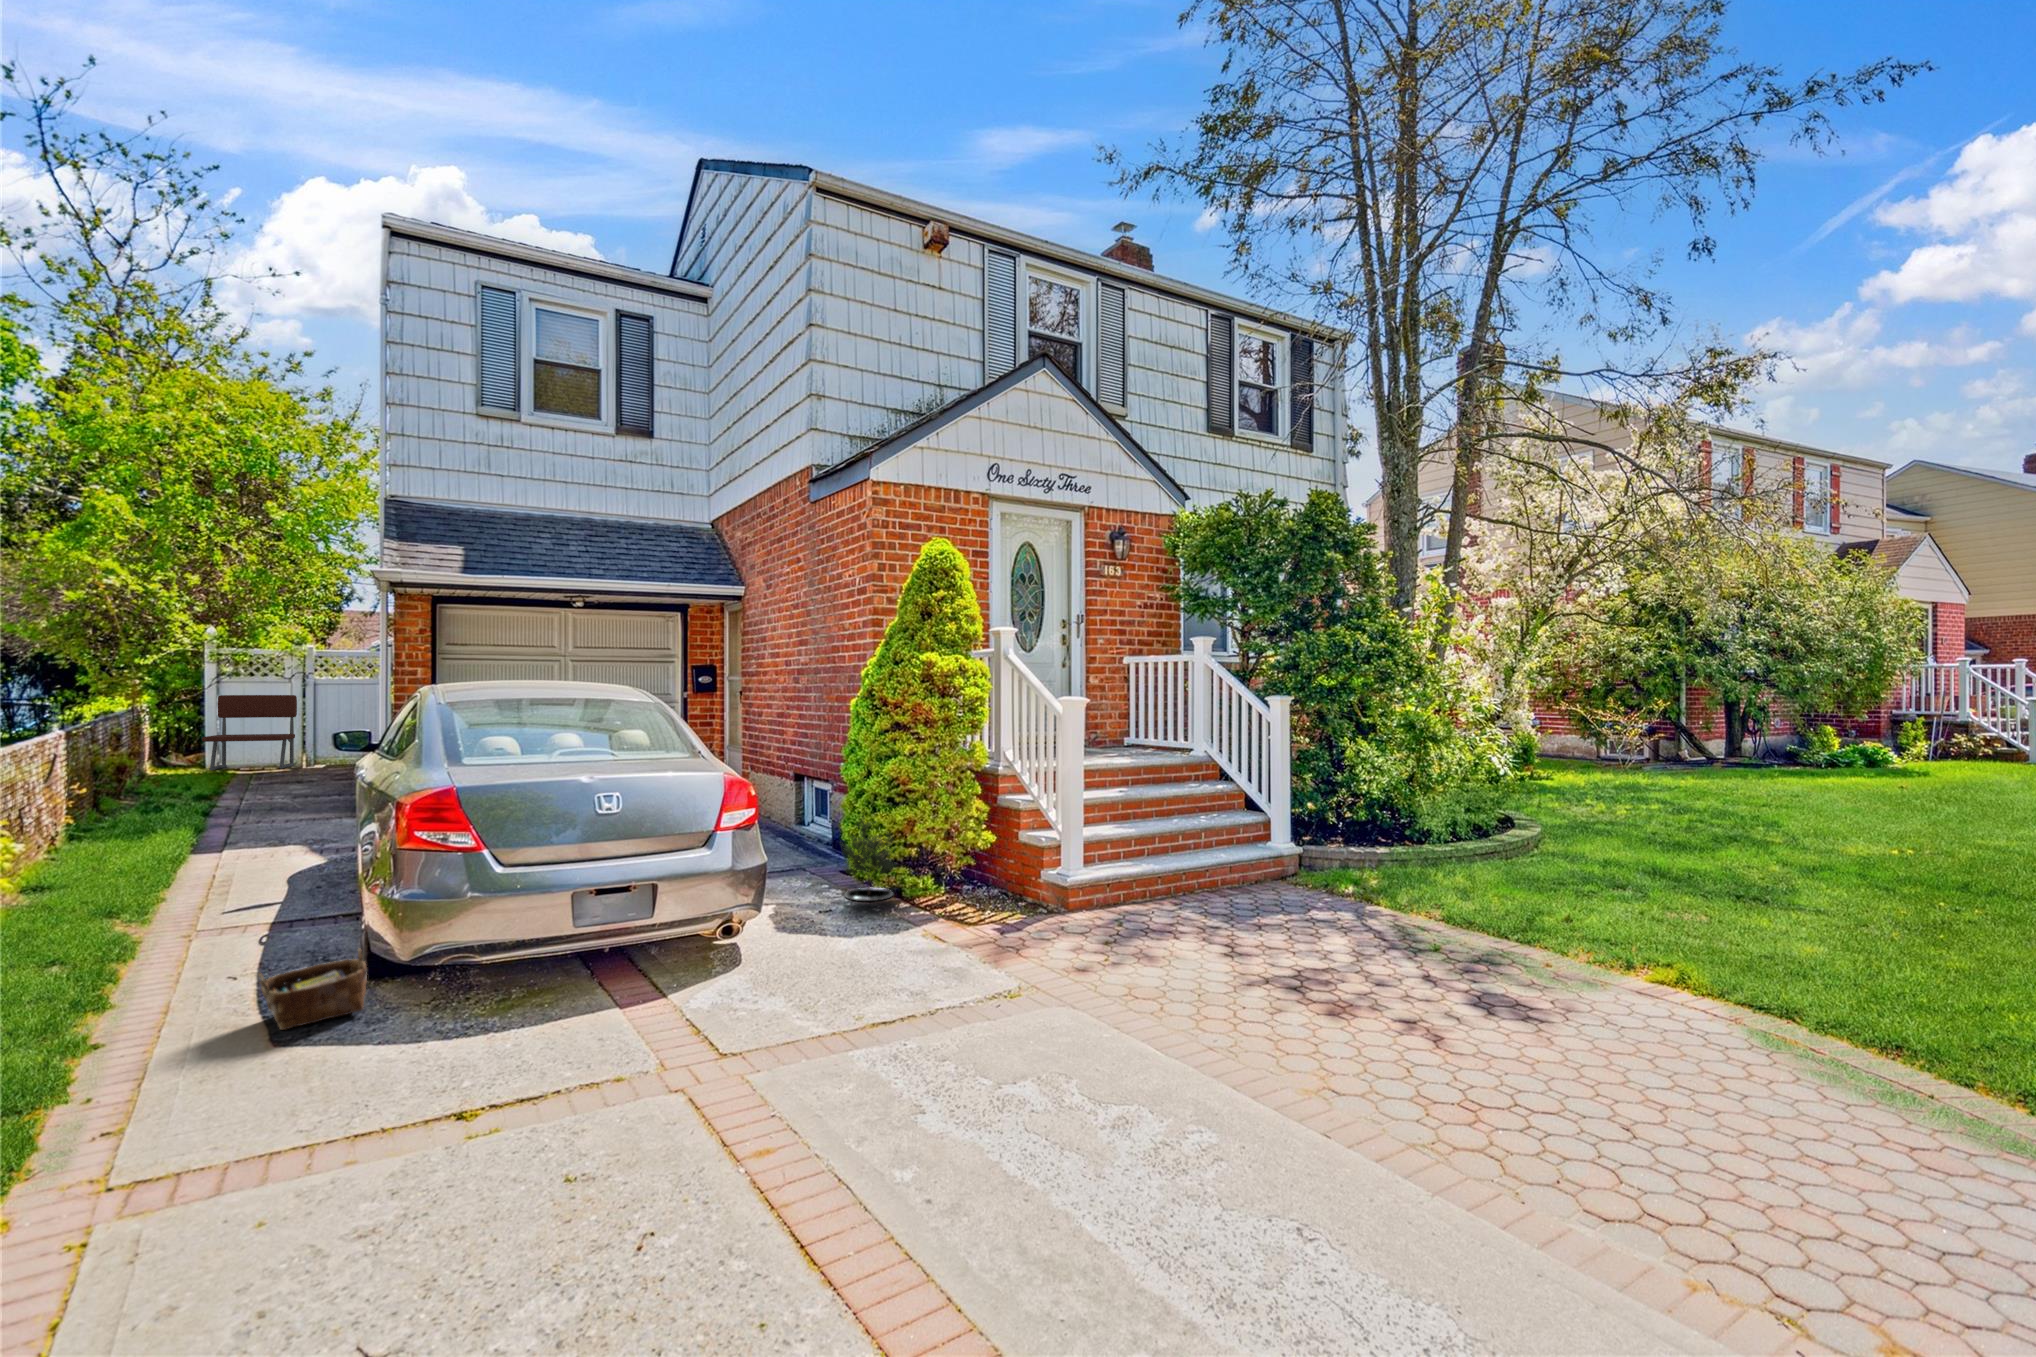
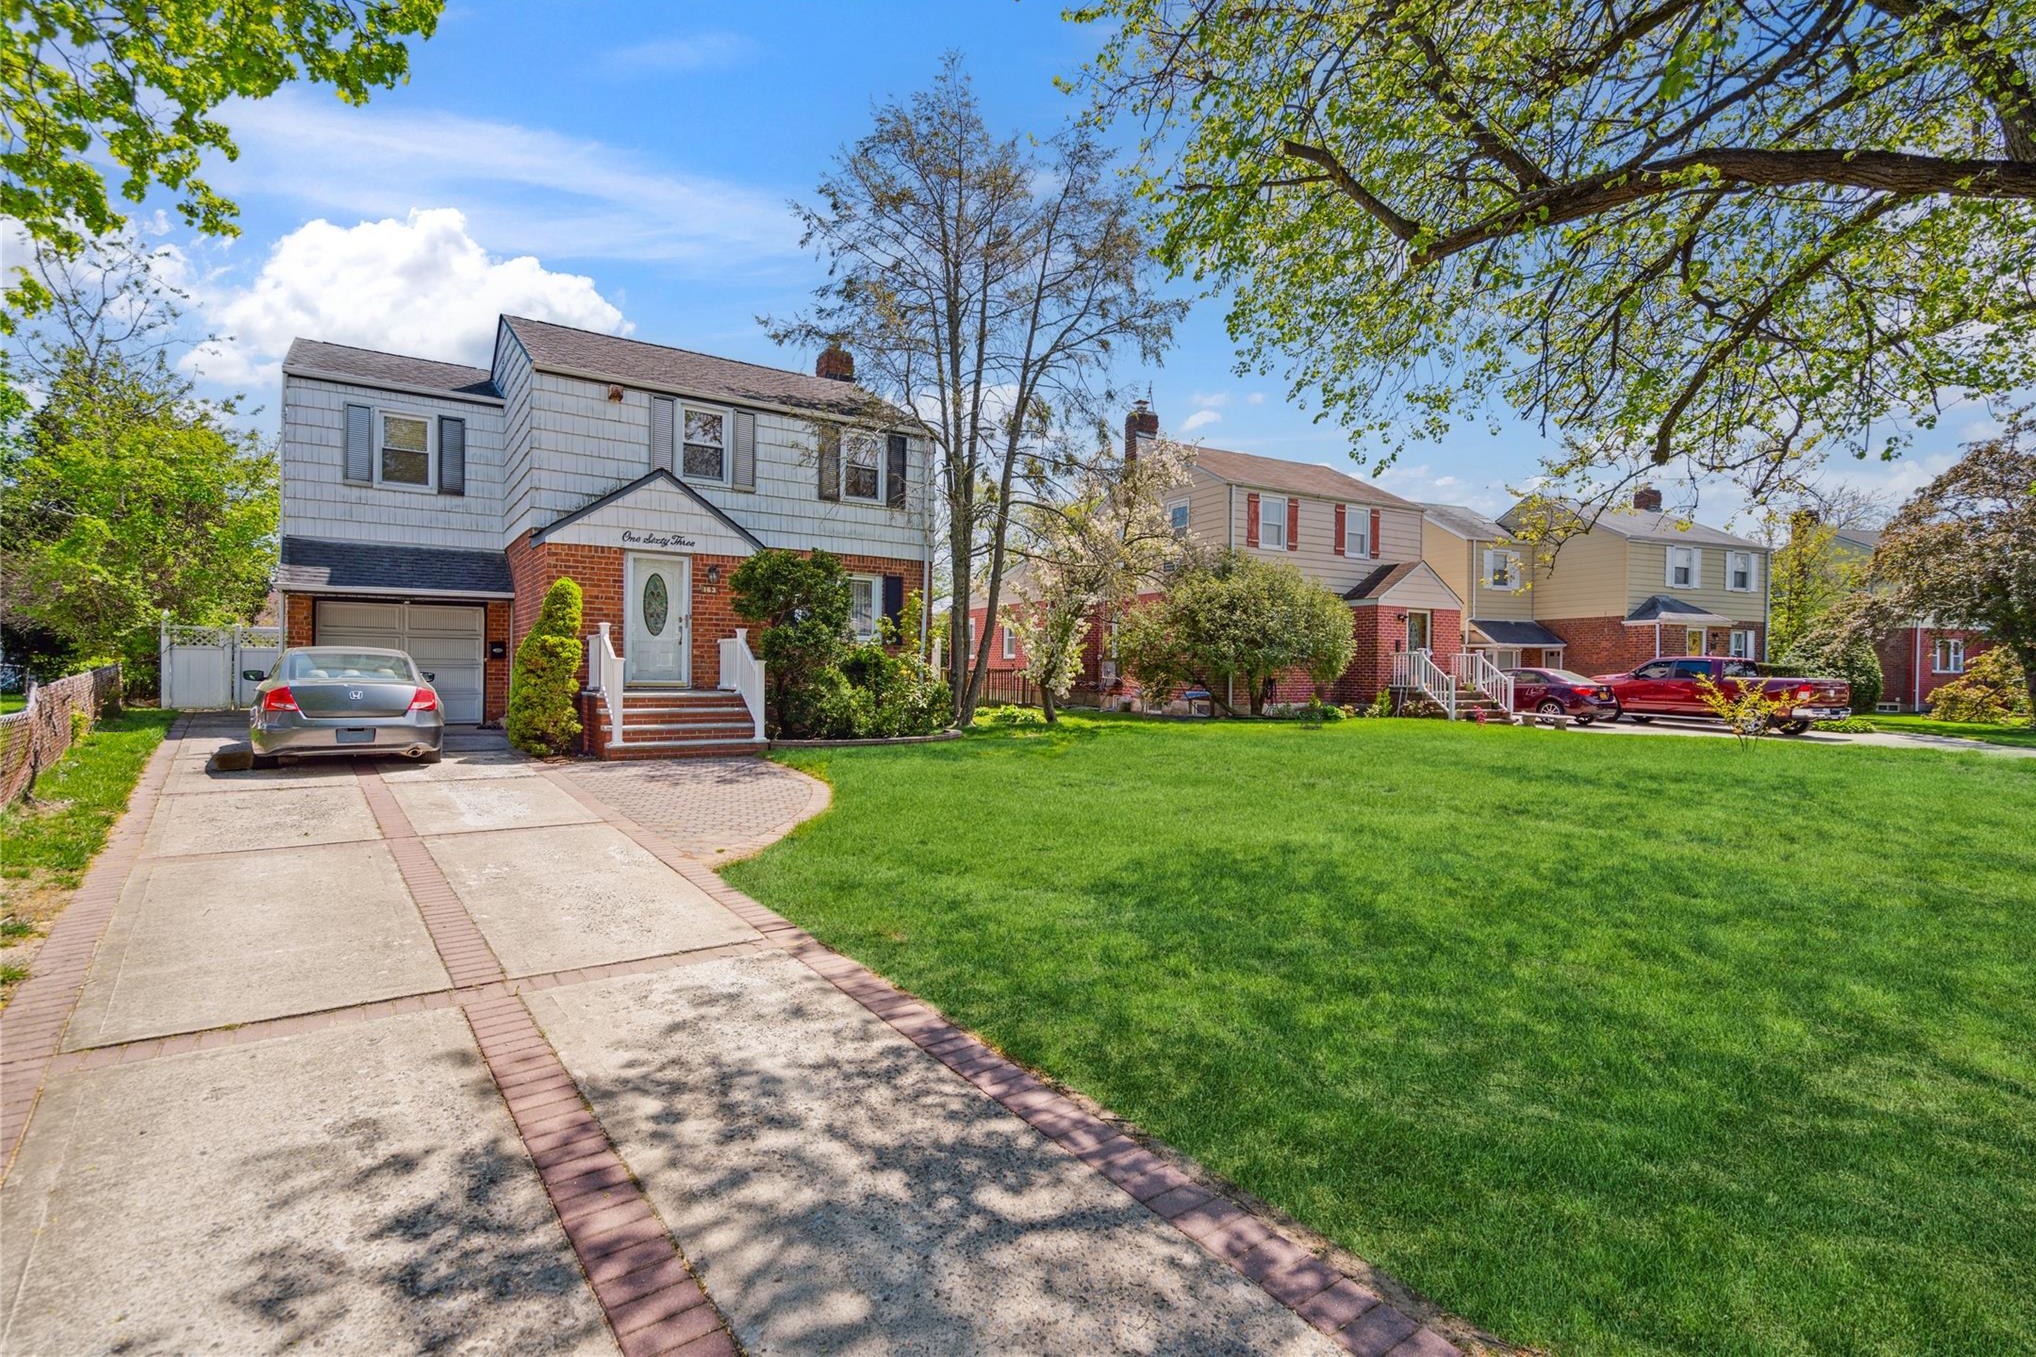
bench: present [202,695,297,770] -> present [1295,685,1325,729]
potted tree: present [842,812,894,901] -> present [100,694,129,732]

